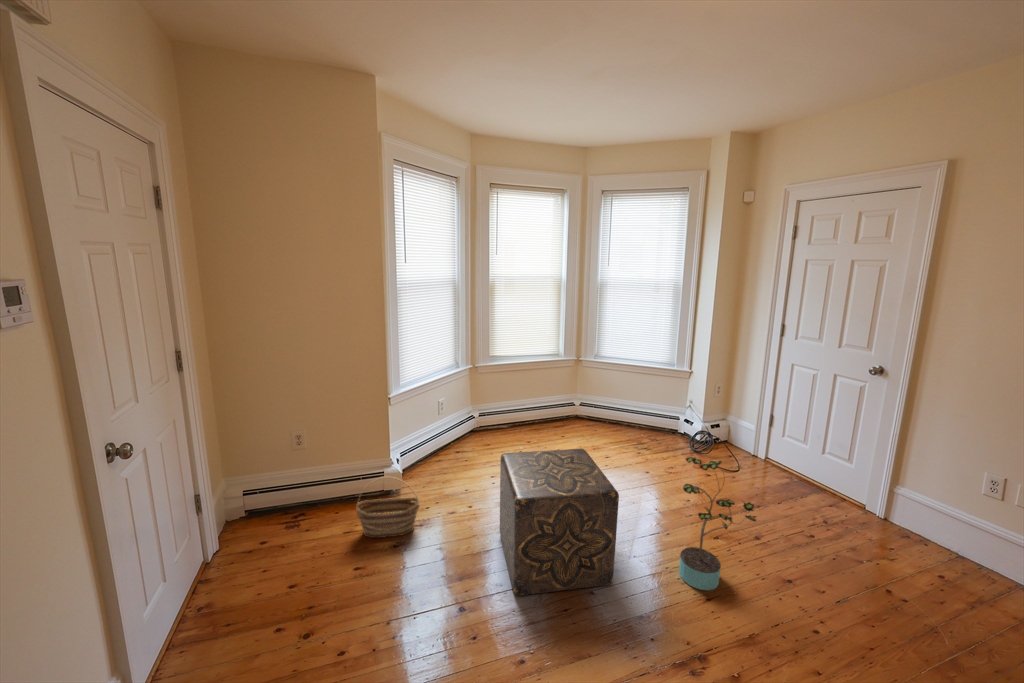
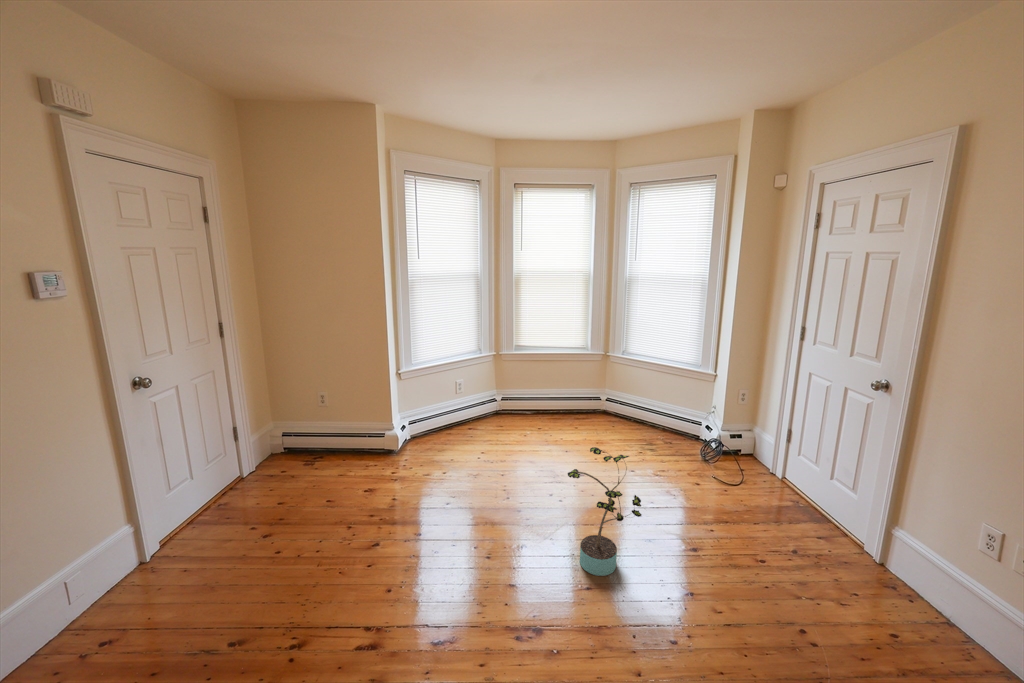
ottoman: present [500,449,619,595] -> none [425,425,527,549]
basket: present [356,480,419,538] -> none [351,432,398,481]

